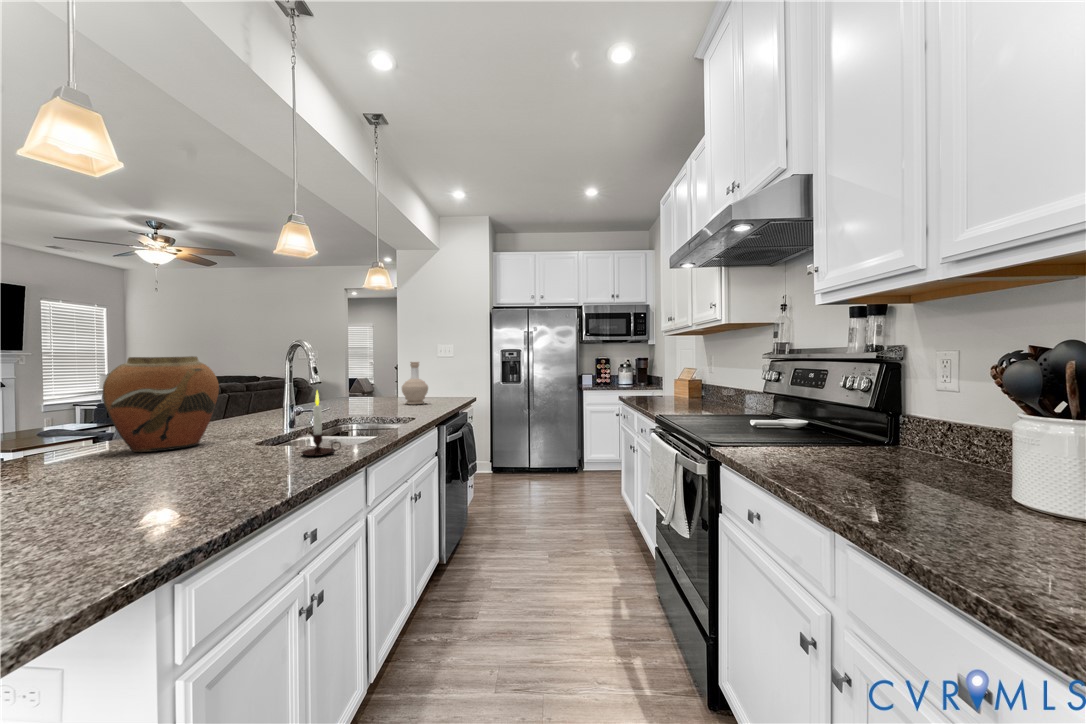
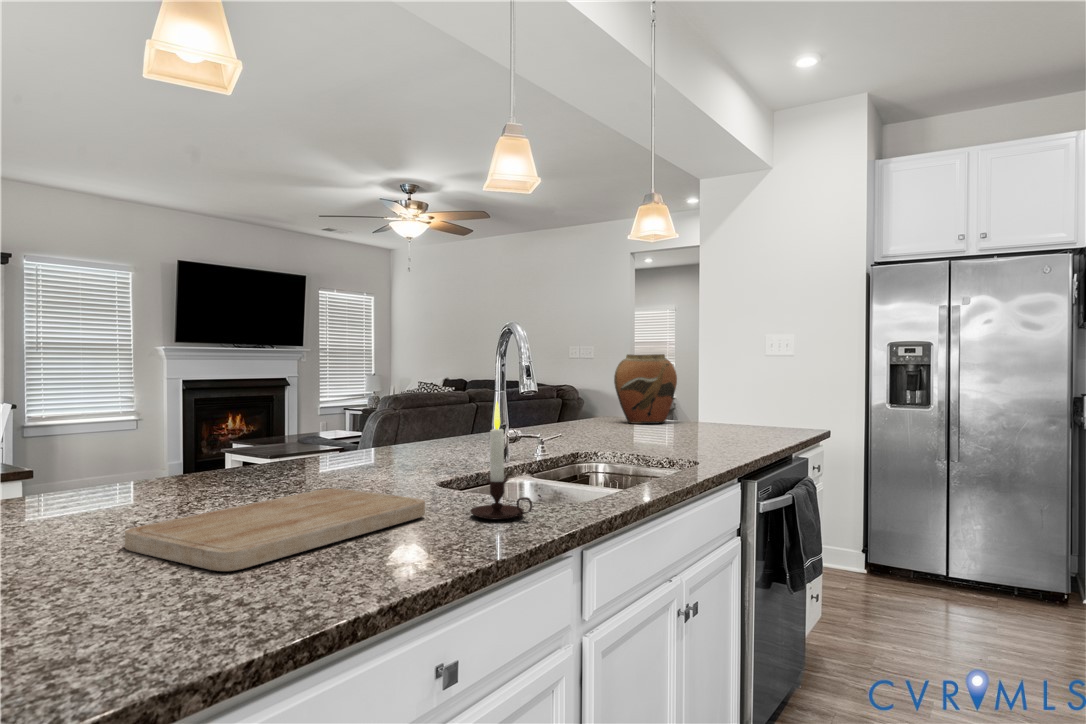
vase: present [102,356,219,452] -> present [614,354,677,424]
bottle: present [402,362,428,405] -> none [693,361,739,435]
cutting board: none [63,449,273,500] -> present [125,489,425,571]

